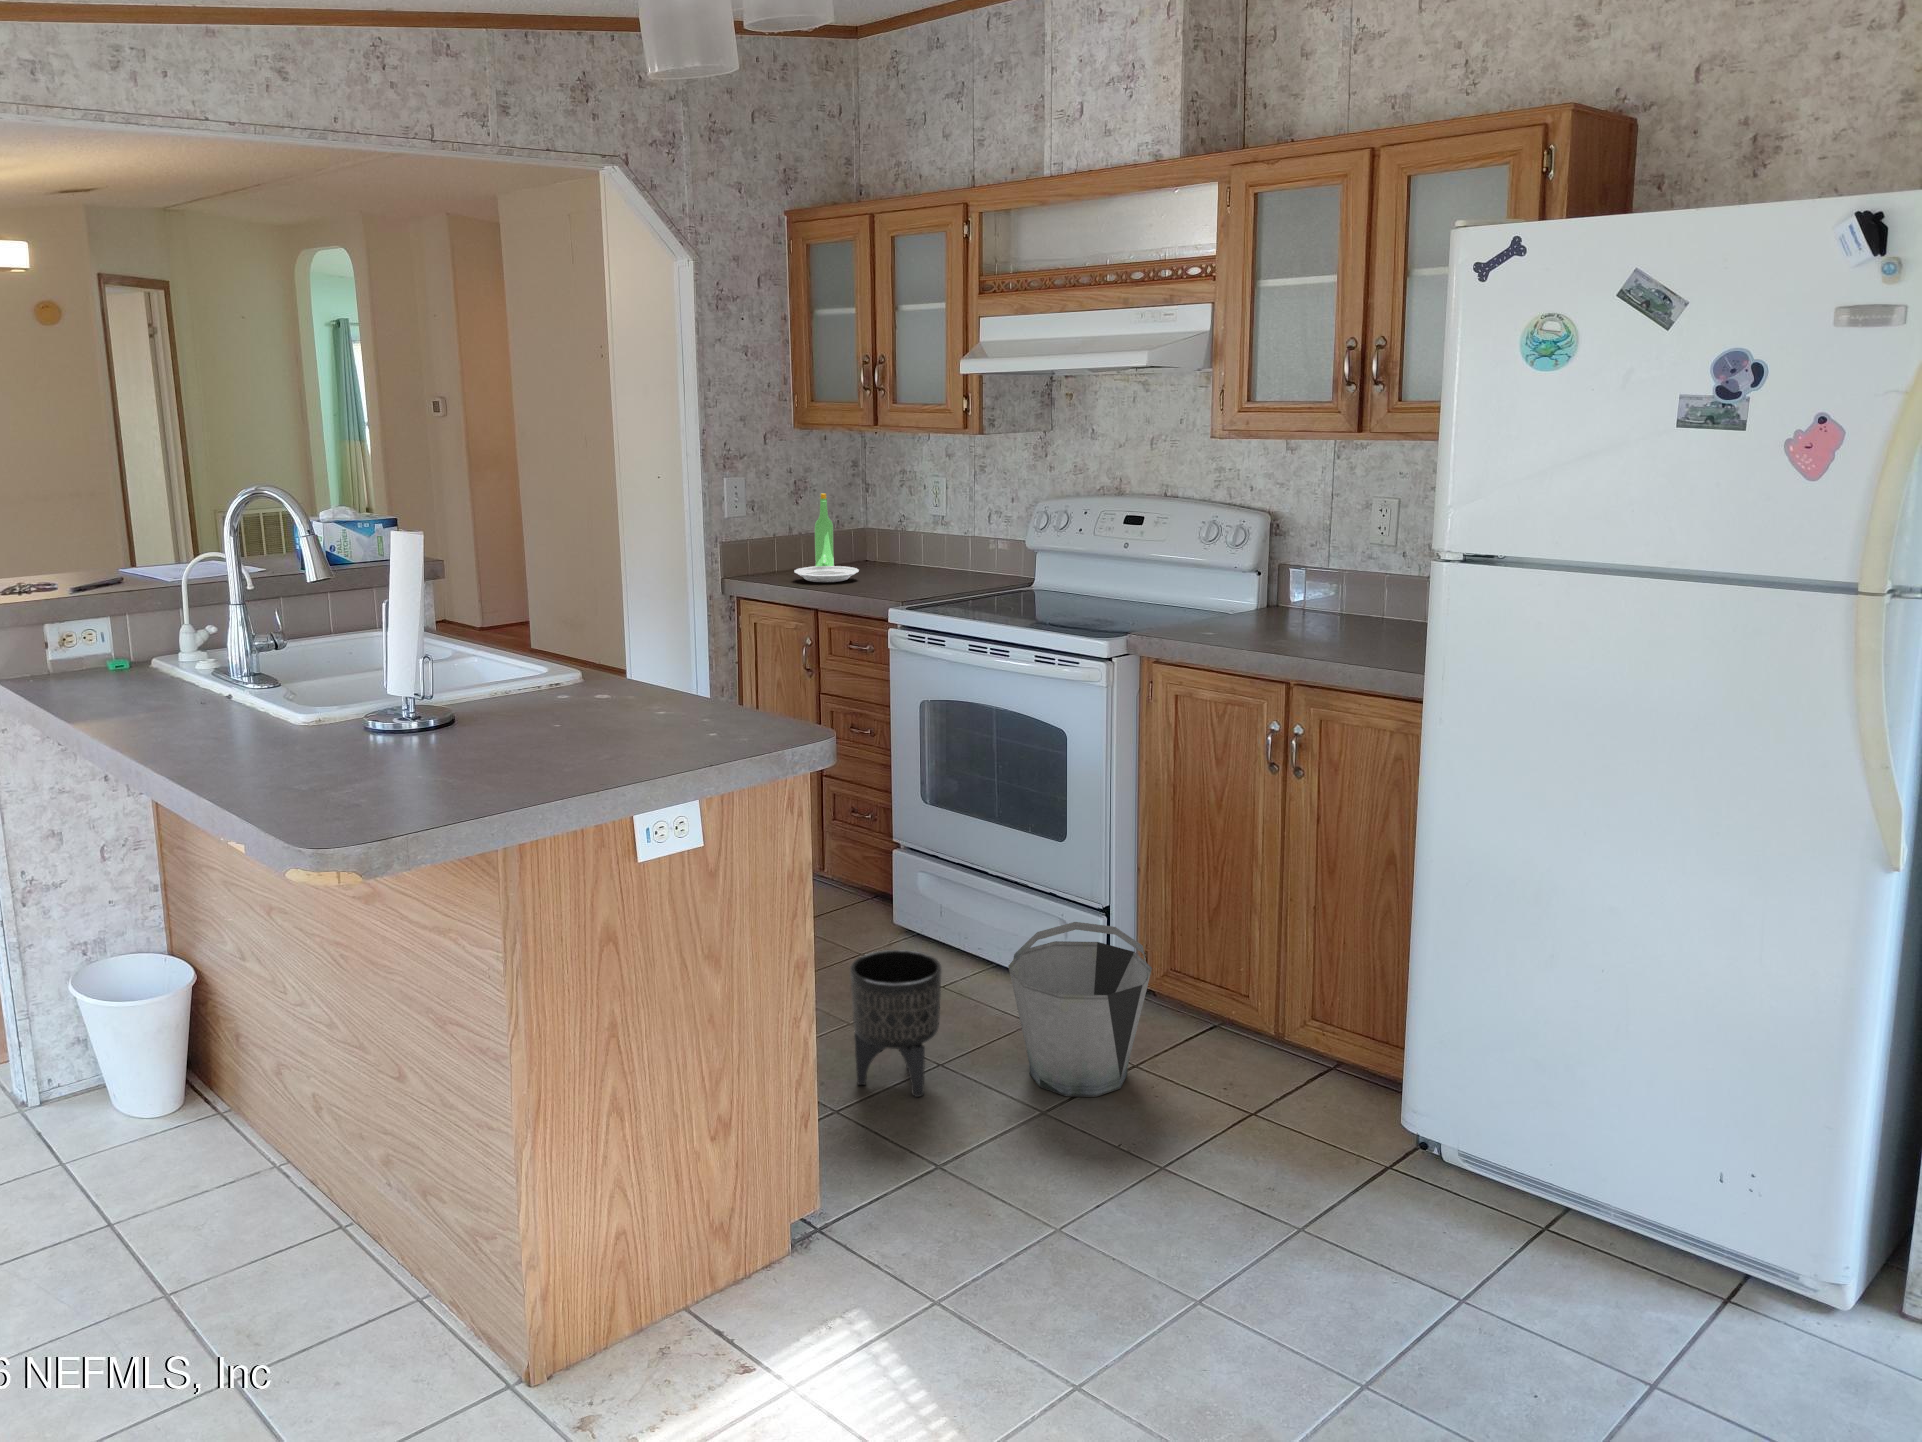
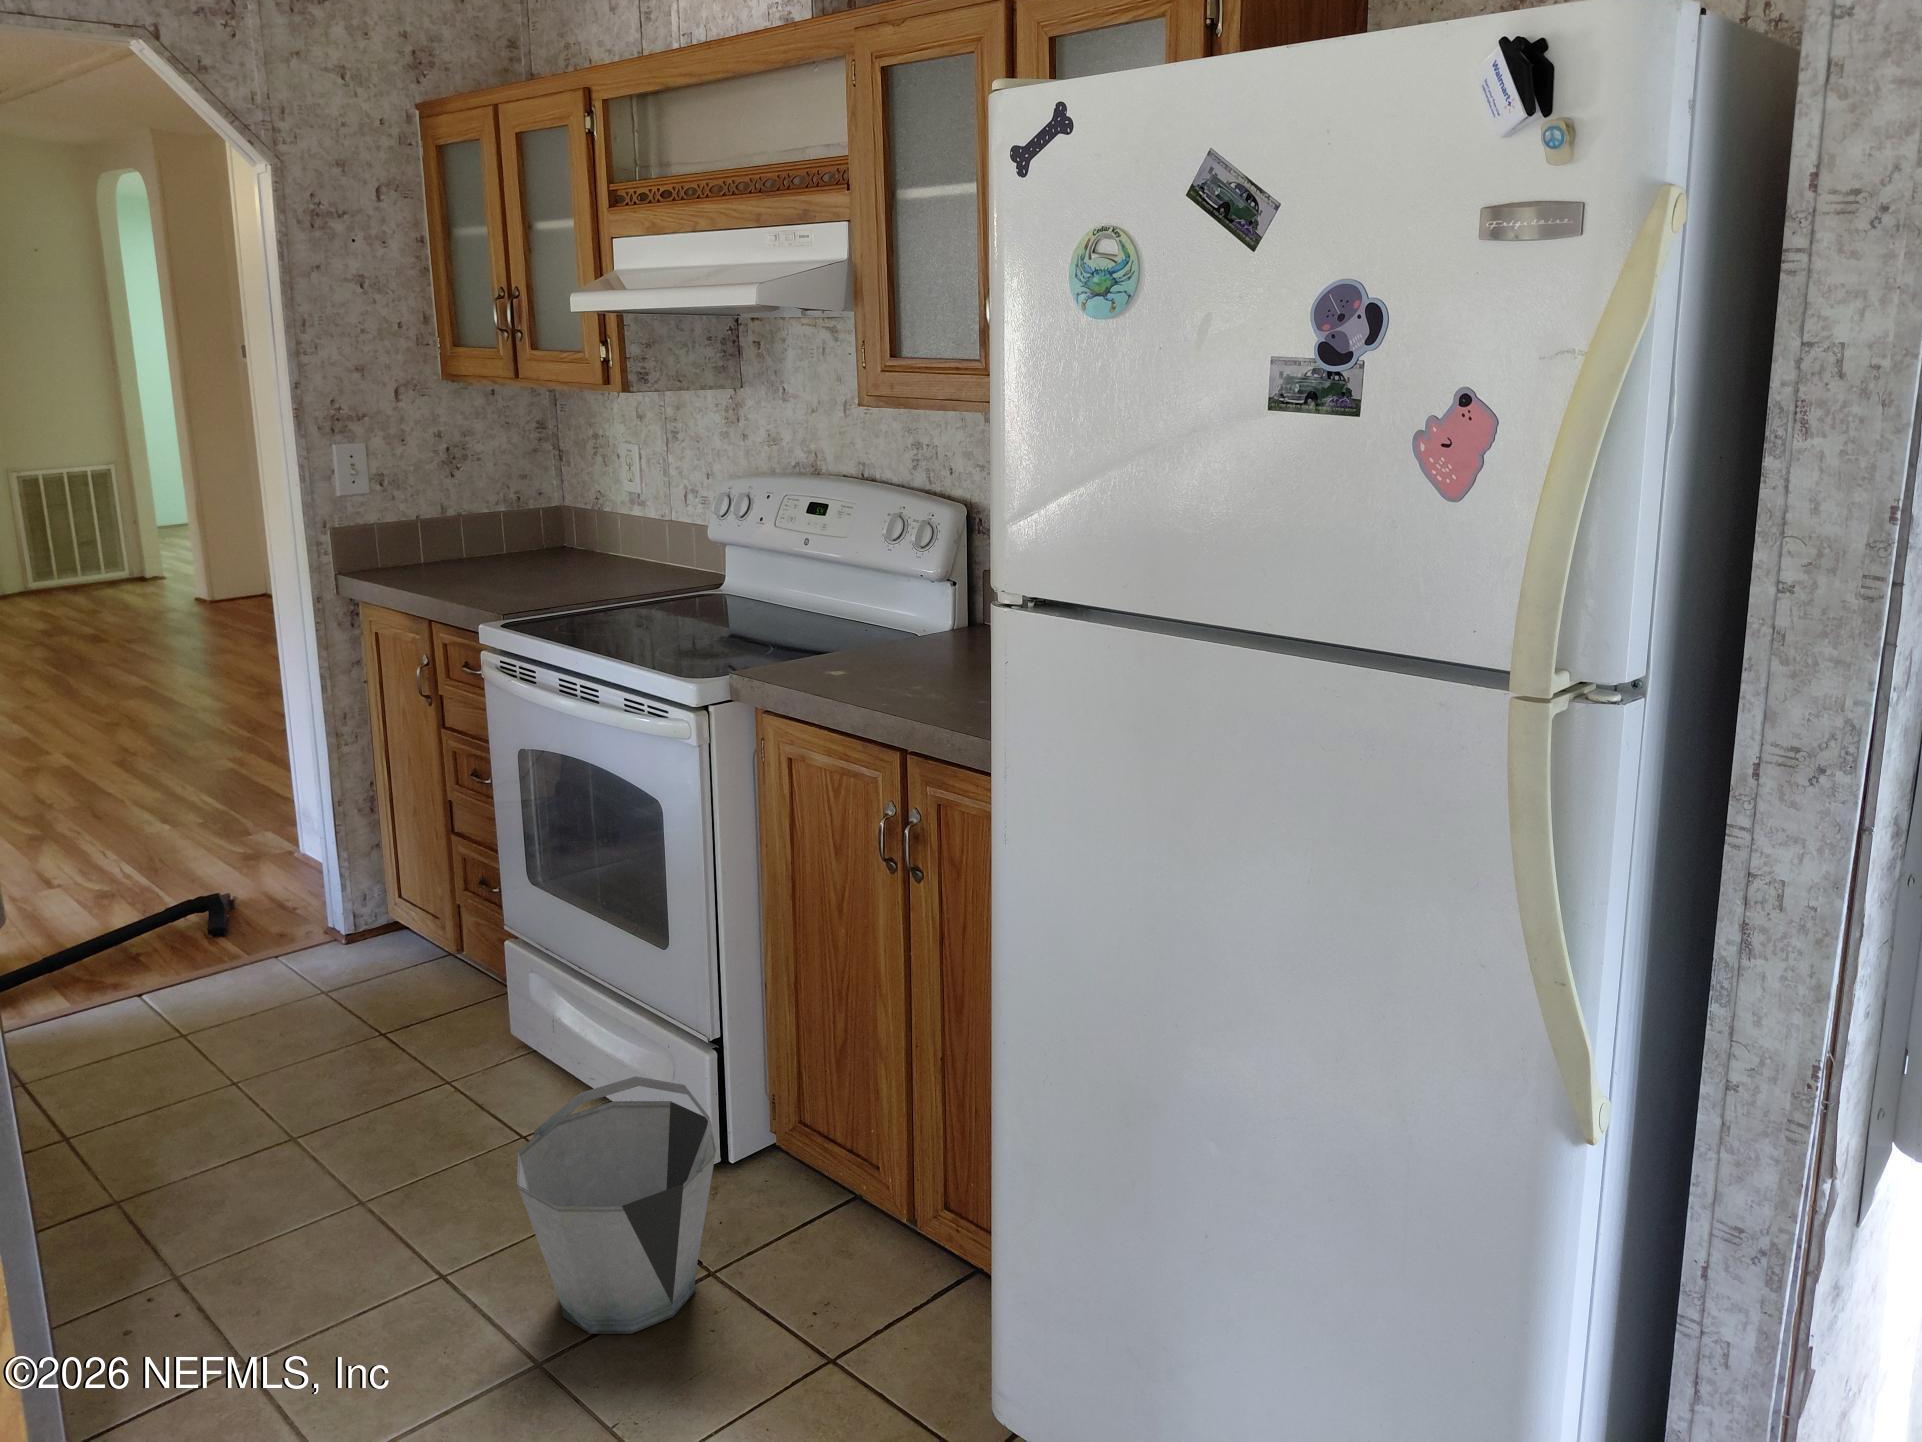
plate: present [794,494,859,582] -> none [431,468,517,583]
planter: present [850,950,942,1097] -> none [278,1126,423,1342]

